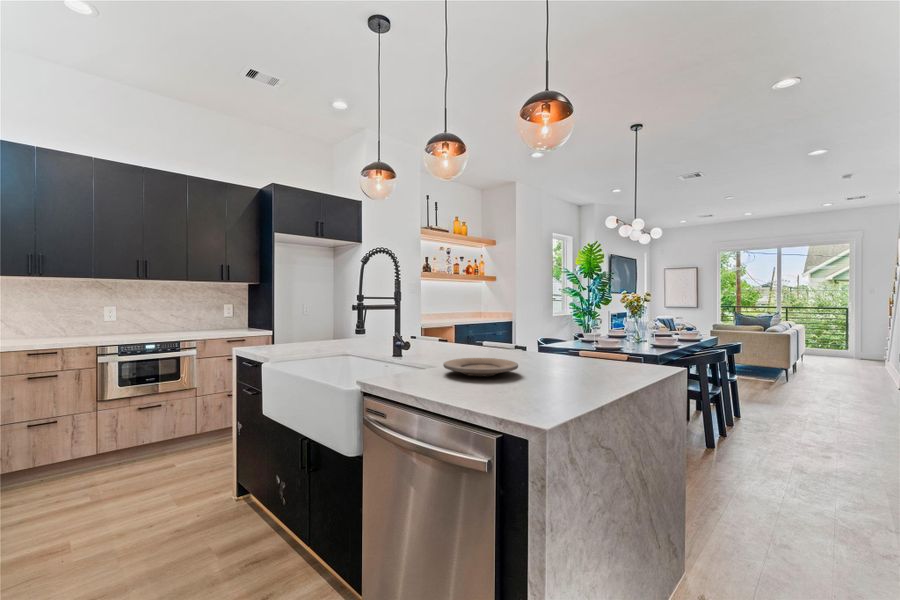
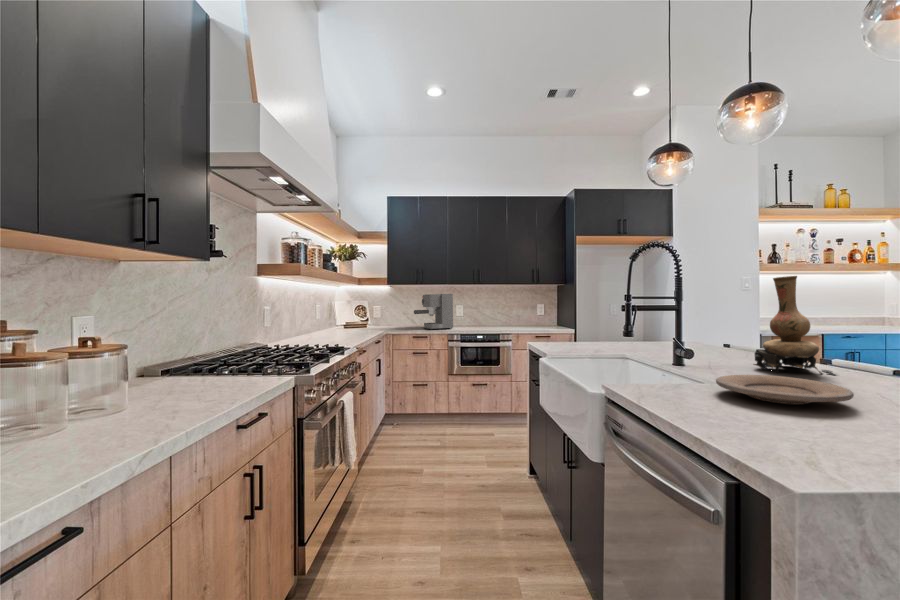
vase: none [447,285,494,356] -> present [753,276,835,375]
coffee maker: none [24,290,102,342] -> present [414,294,453,329]

